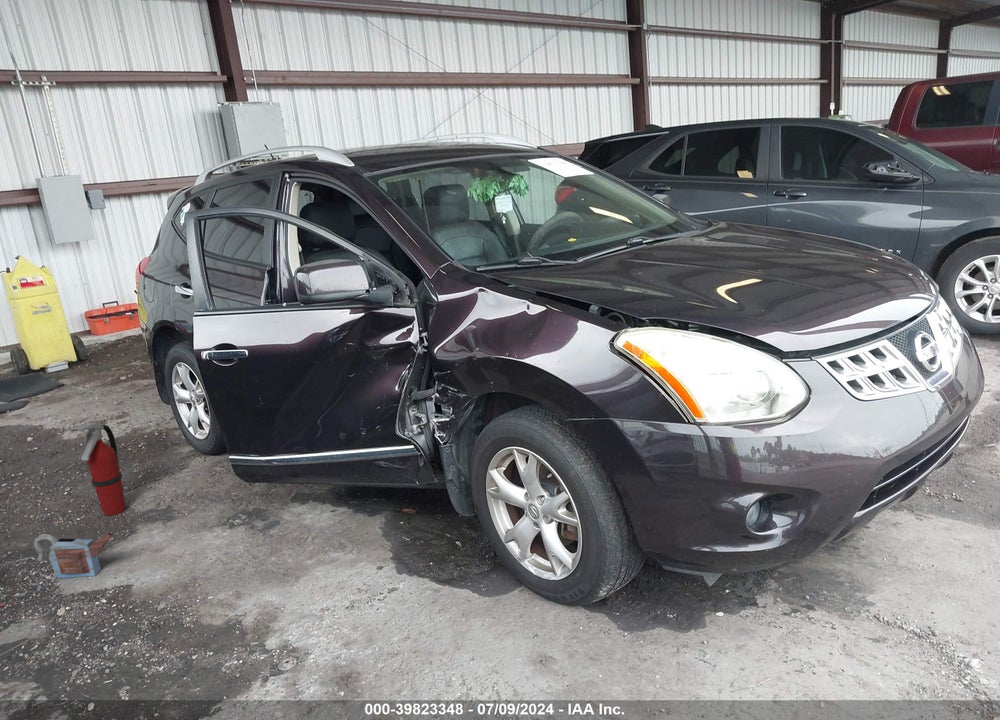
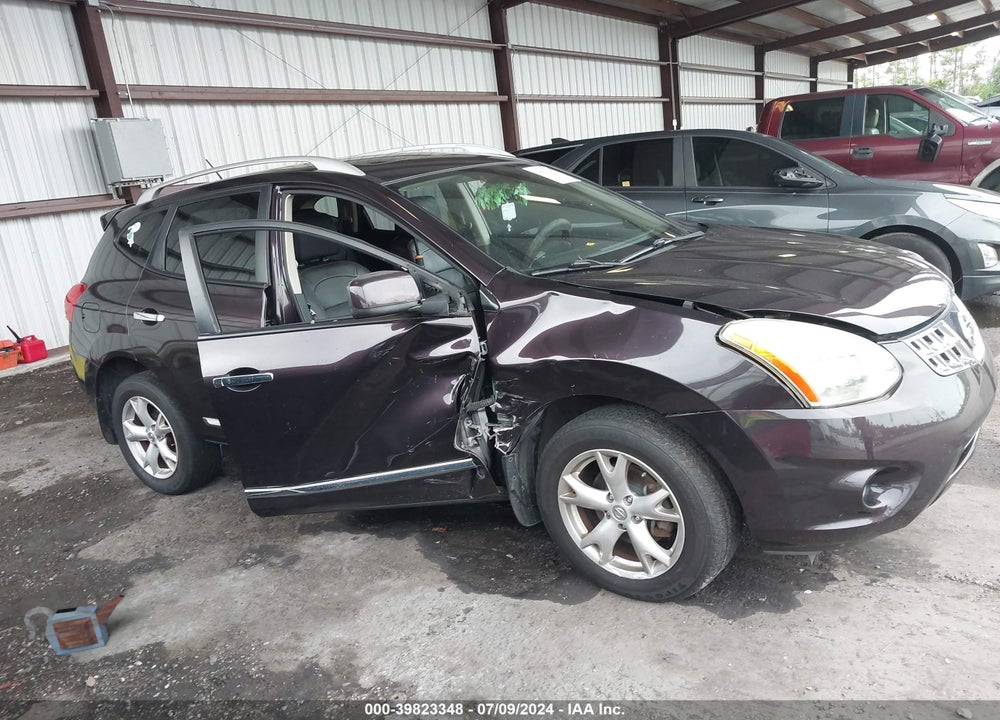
fire extinguisher: present [71,422,125,516] -> none [38,472,101,576]

